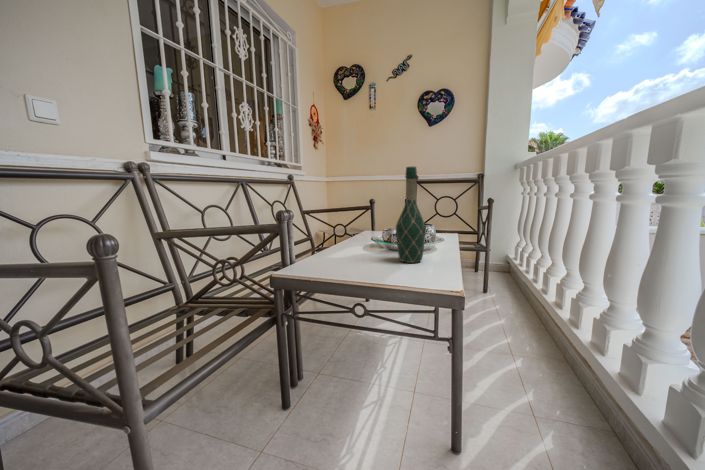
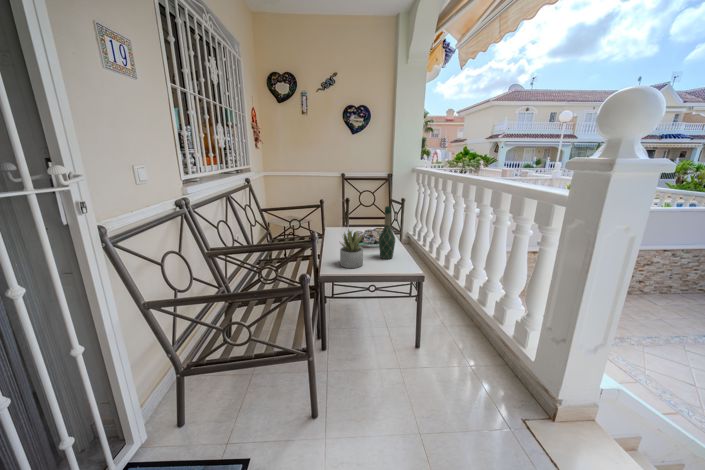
succulent plant: none [318,201,359,269] -> present [340,229,363,268]

